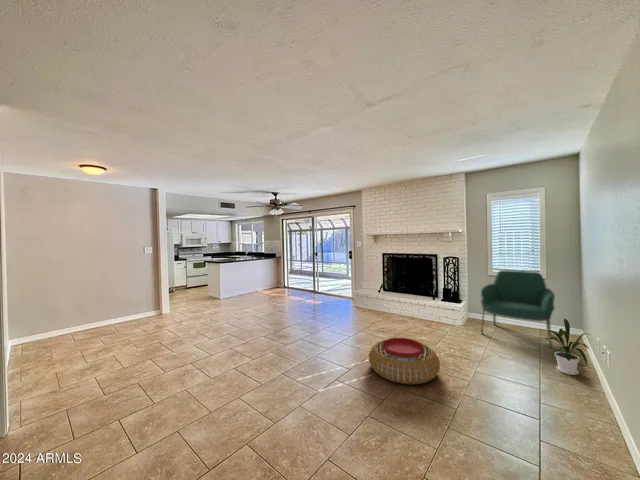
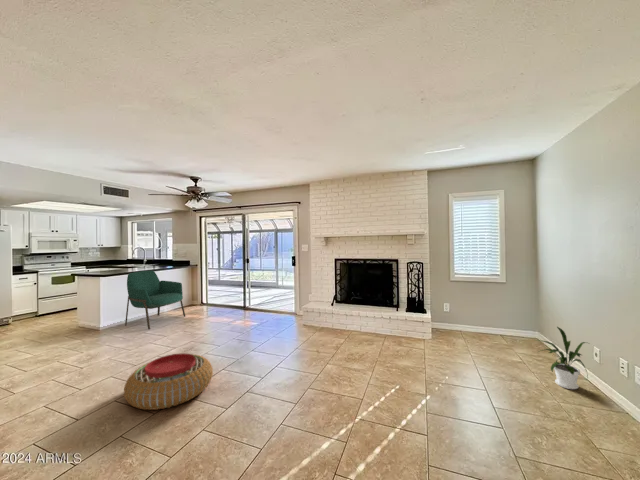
armchair: present [481,270,555,347] -> present [125,271,185,329]
pouf: present [369,338,440,384] -> present [124,353,213,410]

